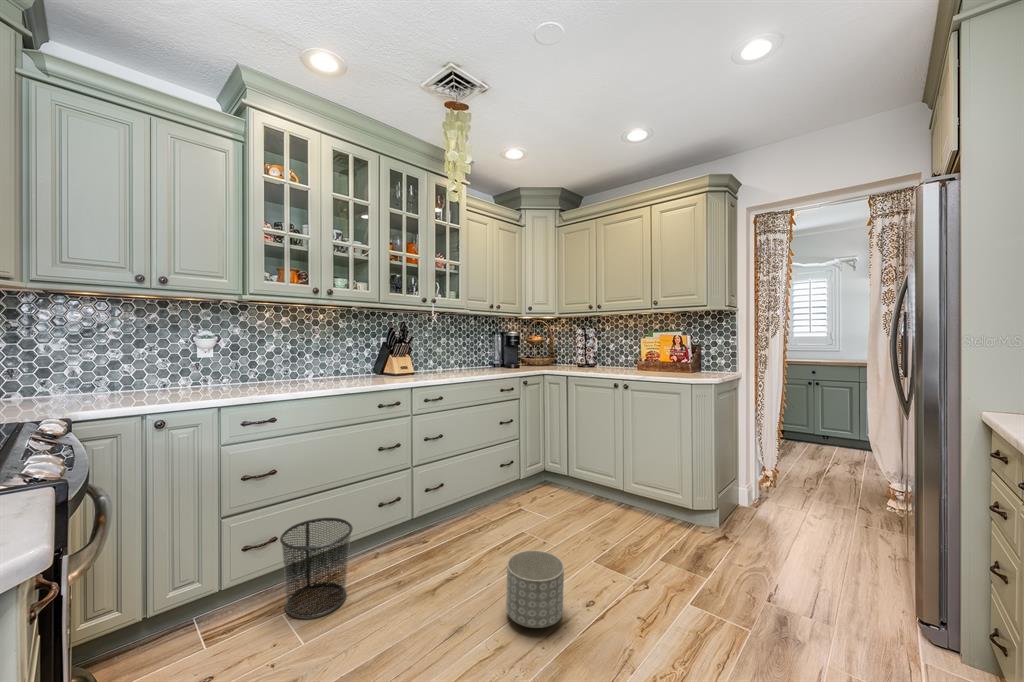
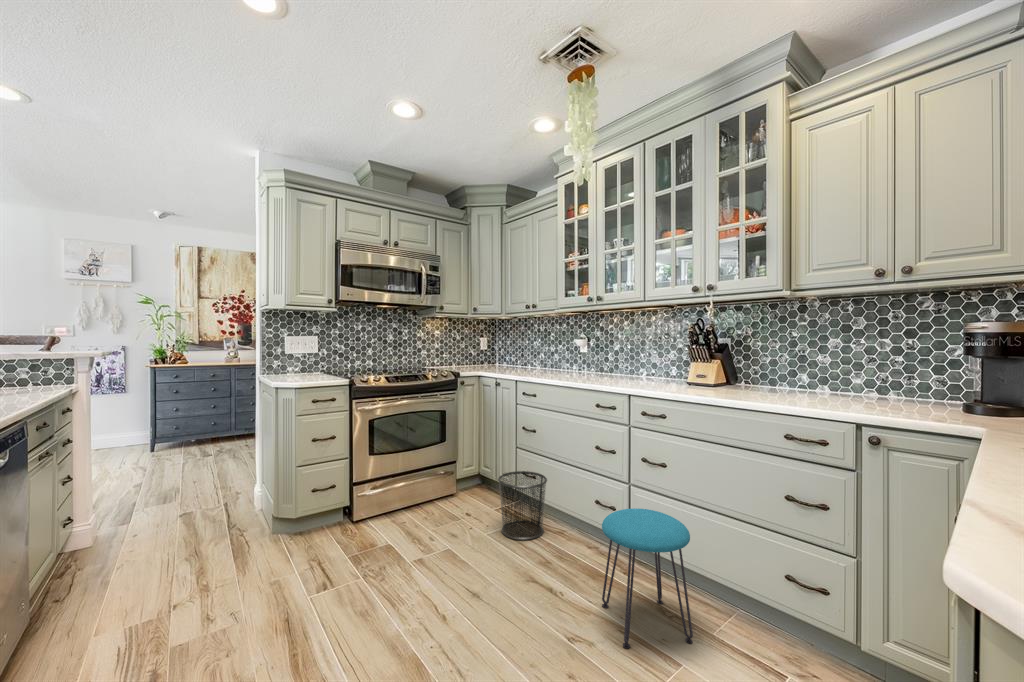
stool: none [461,463,519,553] -> present [602,508,693,648]
planter: present [506,550,564,628] -> none [431,563,495,653]

